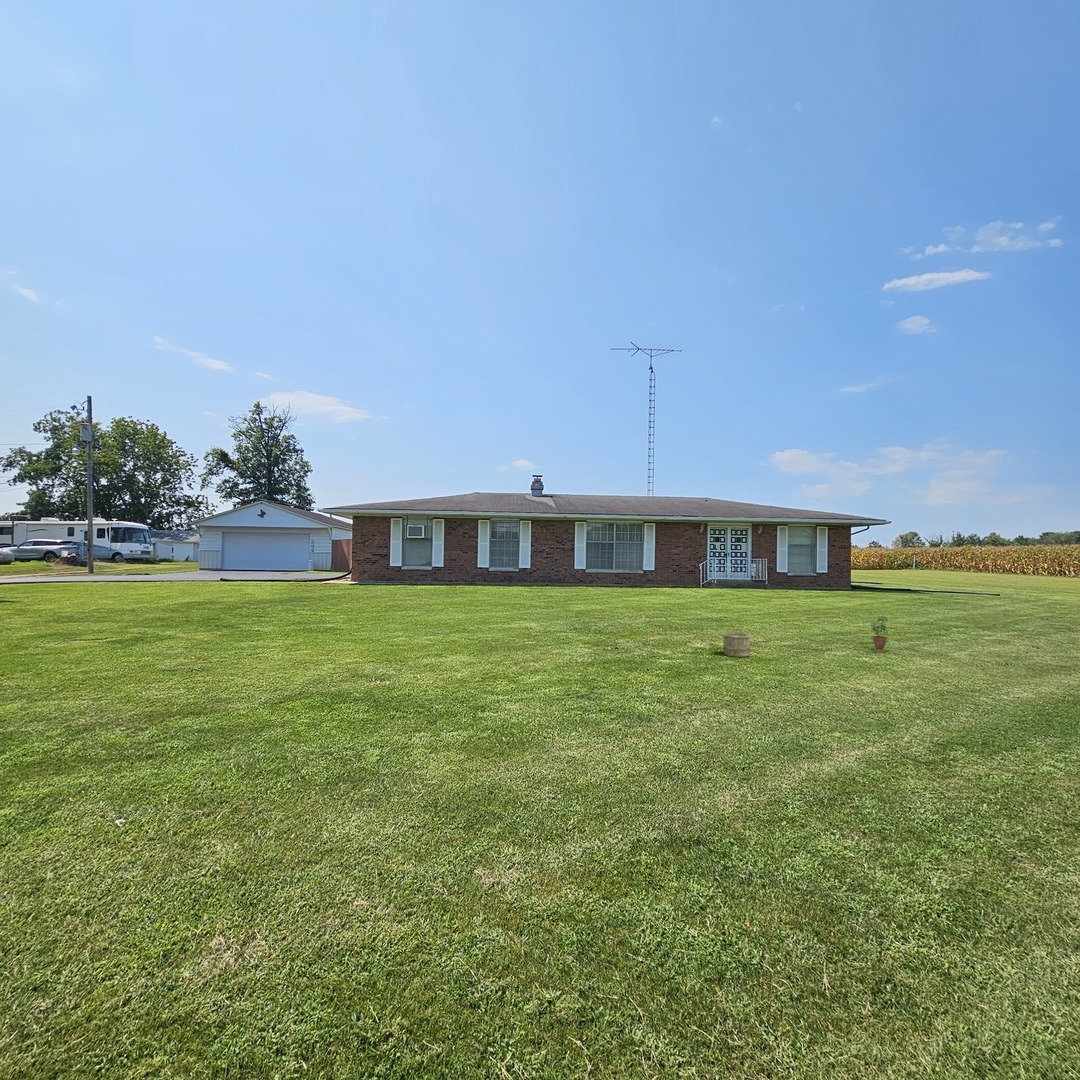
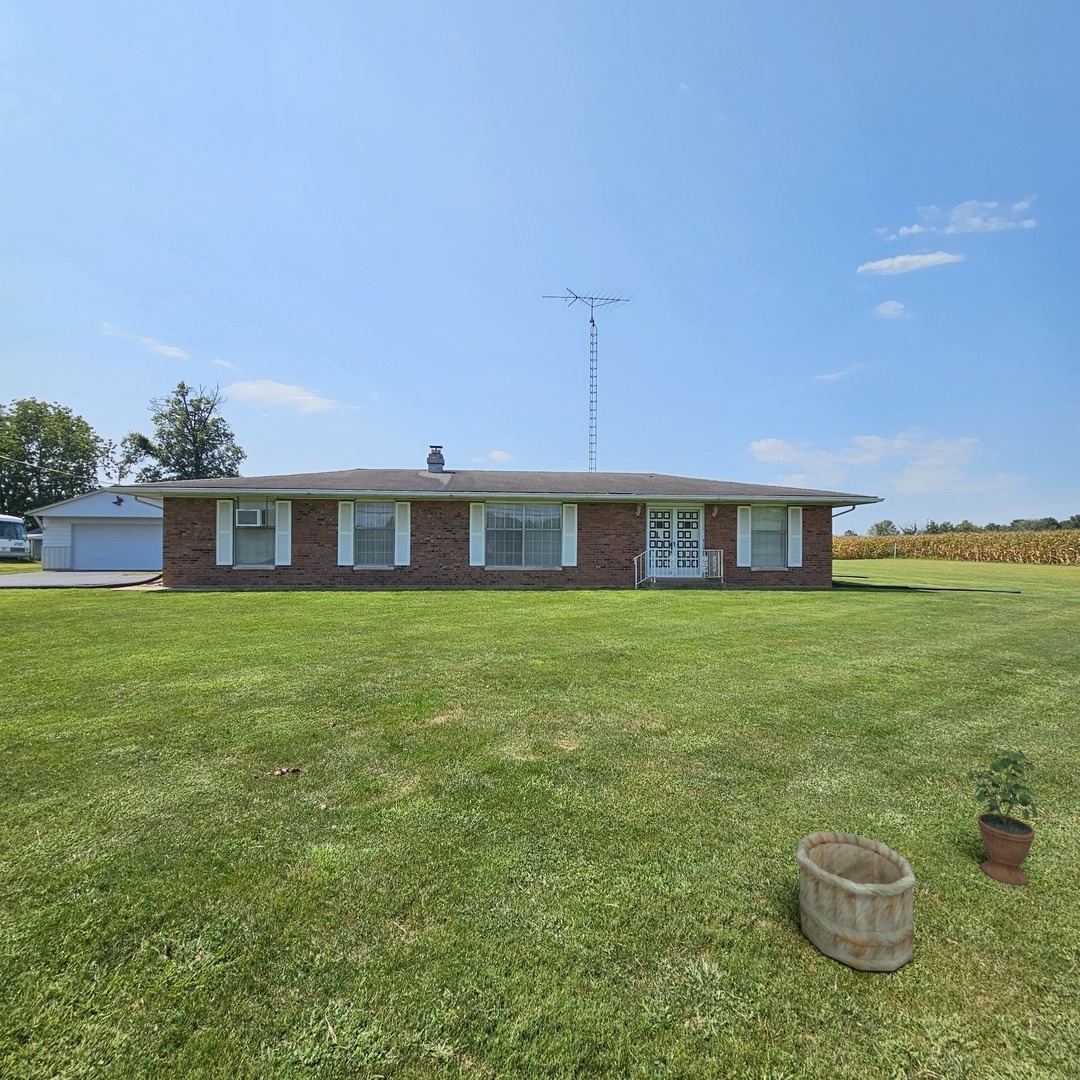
wooden bucket: present [723,632,751,657] -> present [796,831,917,971]

